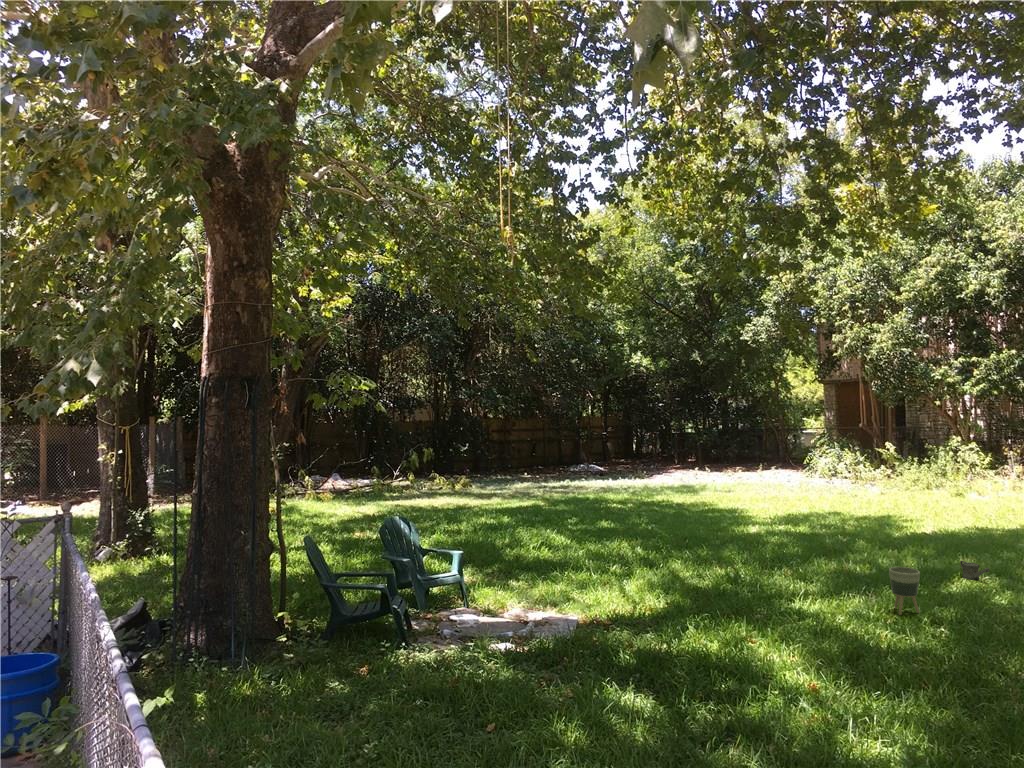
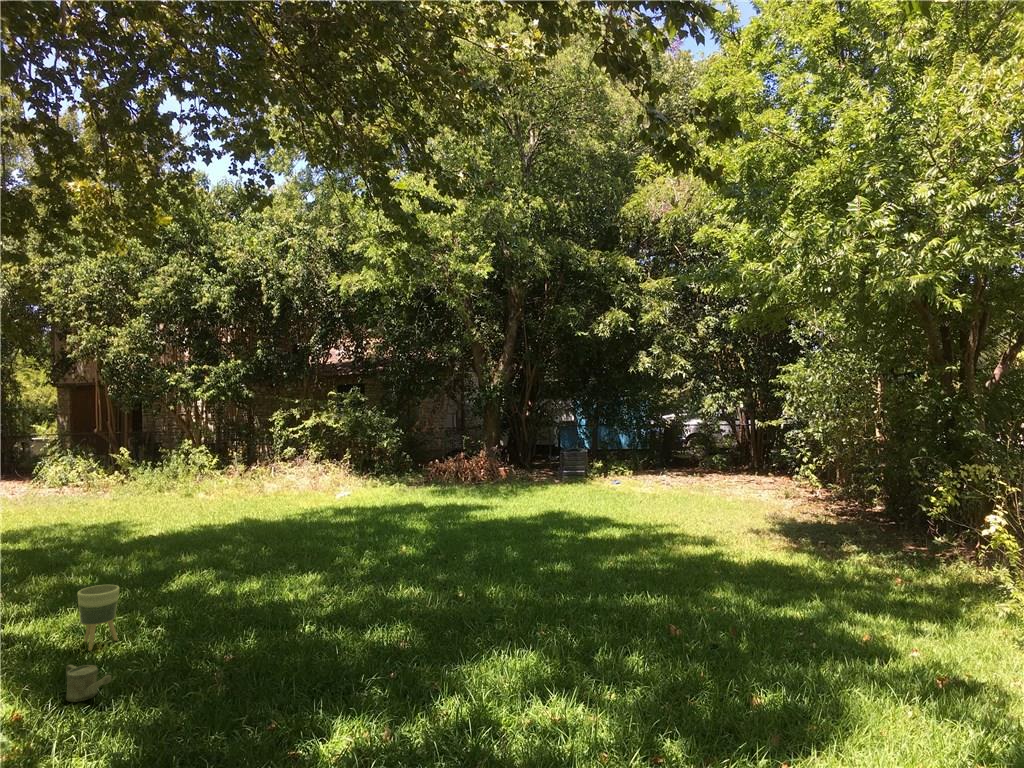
watering can: present [960,561,989,580] -> present [66,665,111,702]

